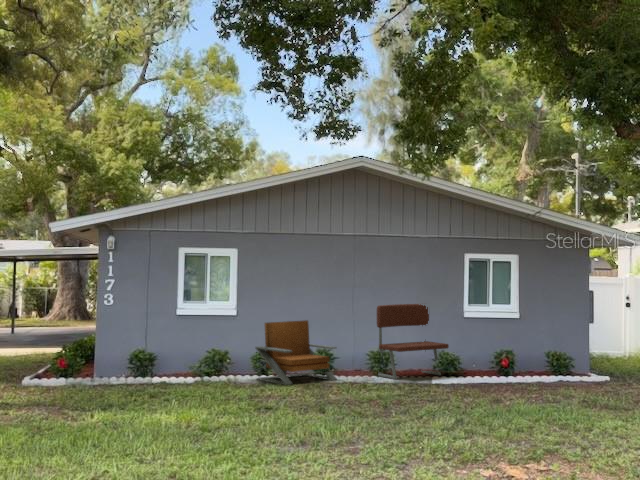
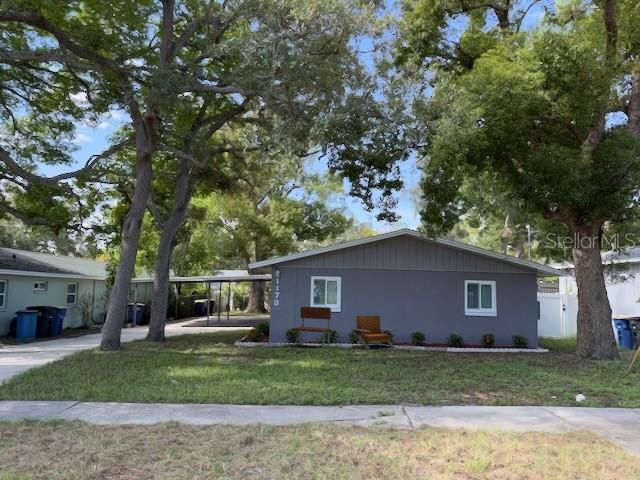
bench: present [377,304,449,379] -> present [292,307,331,347]

